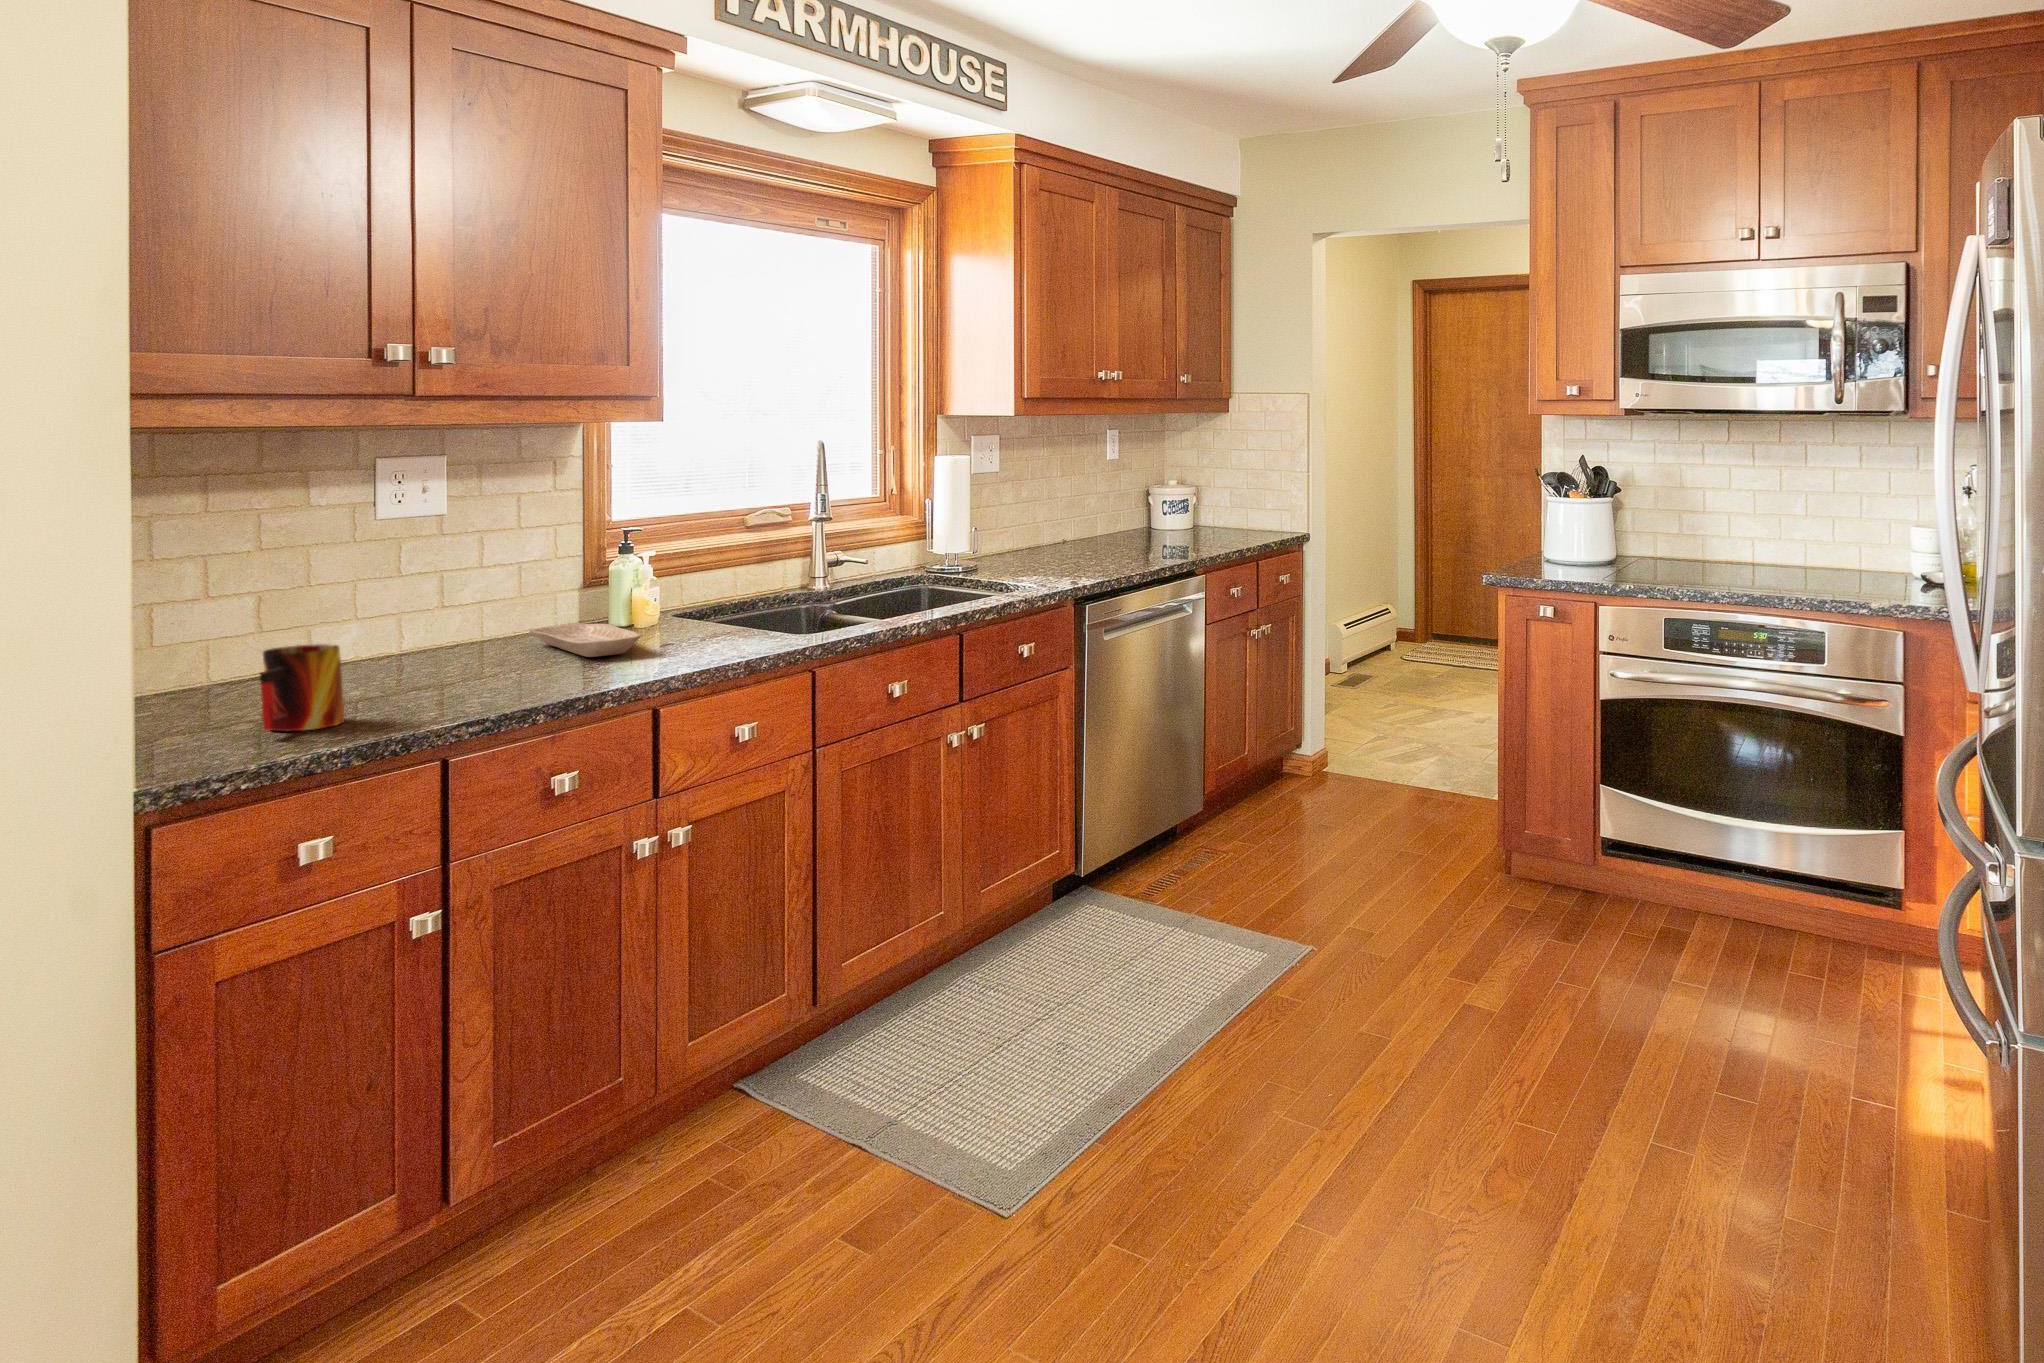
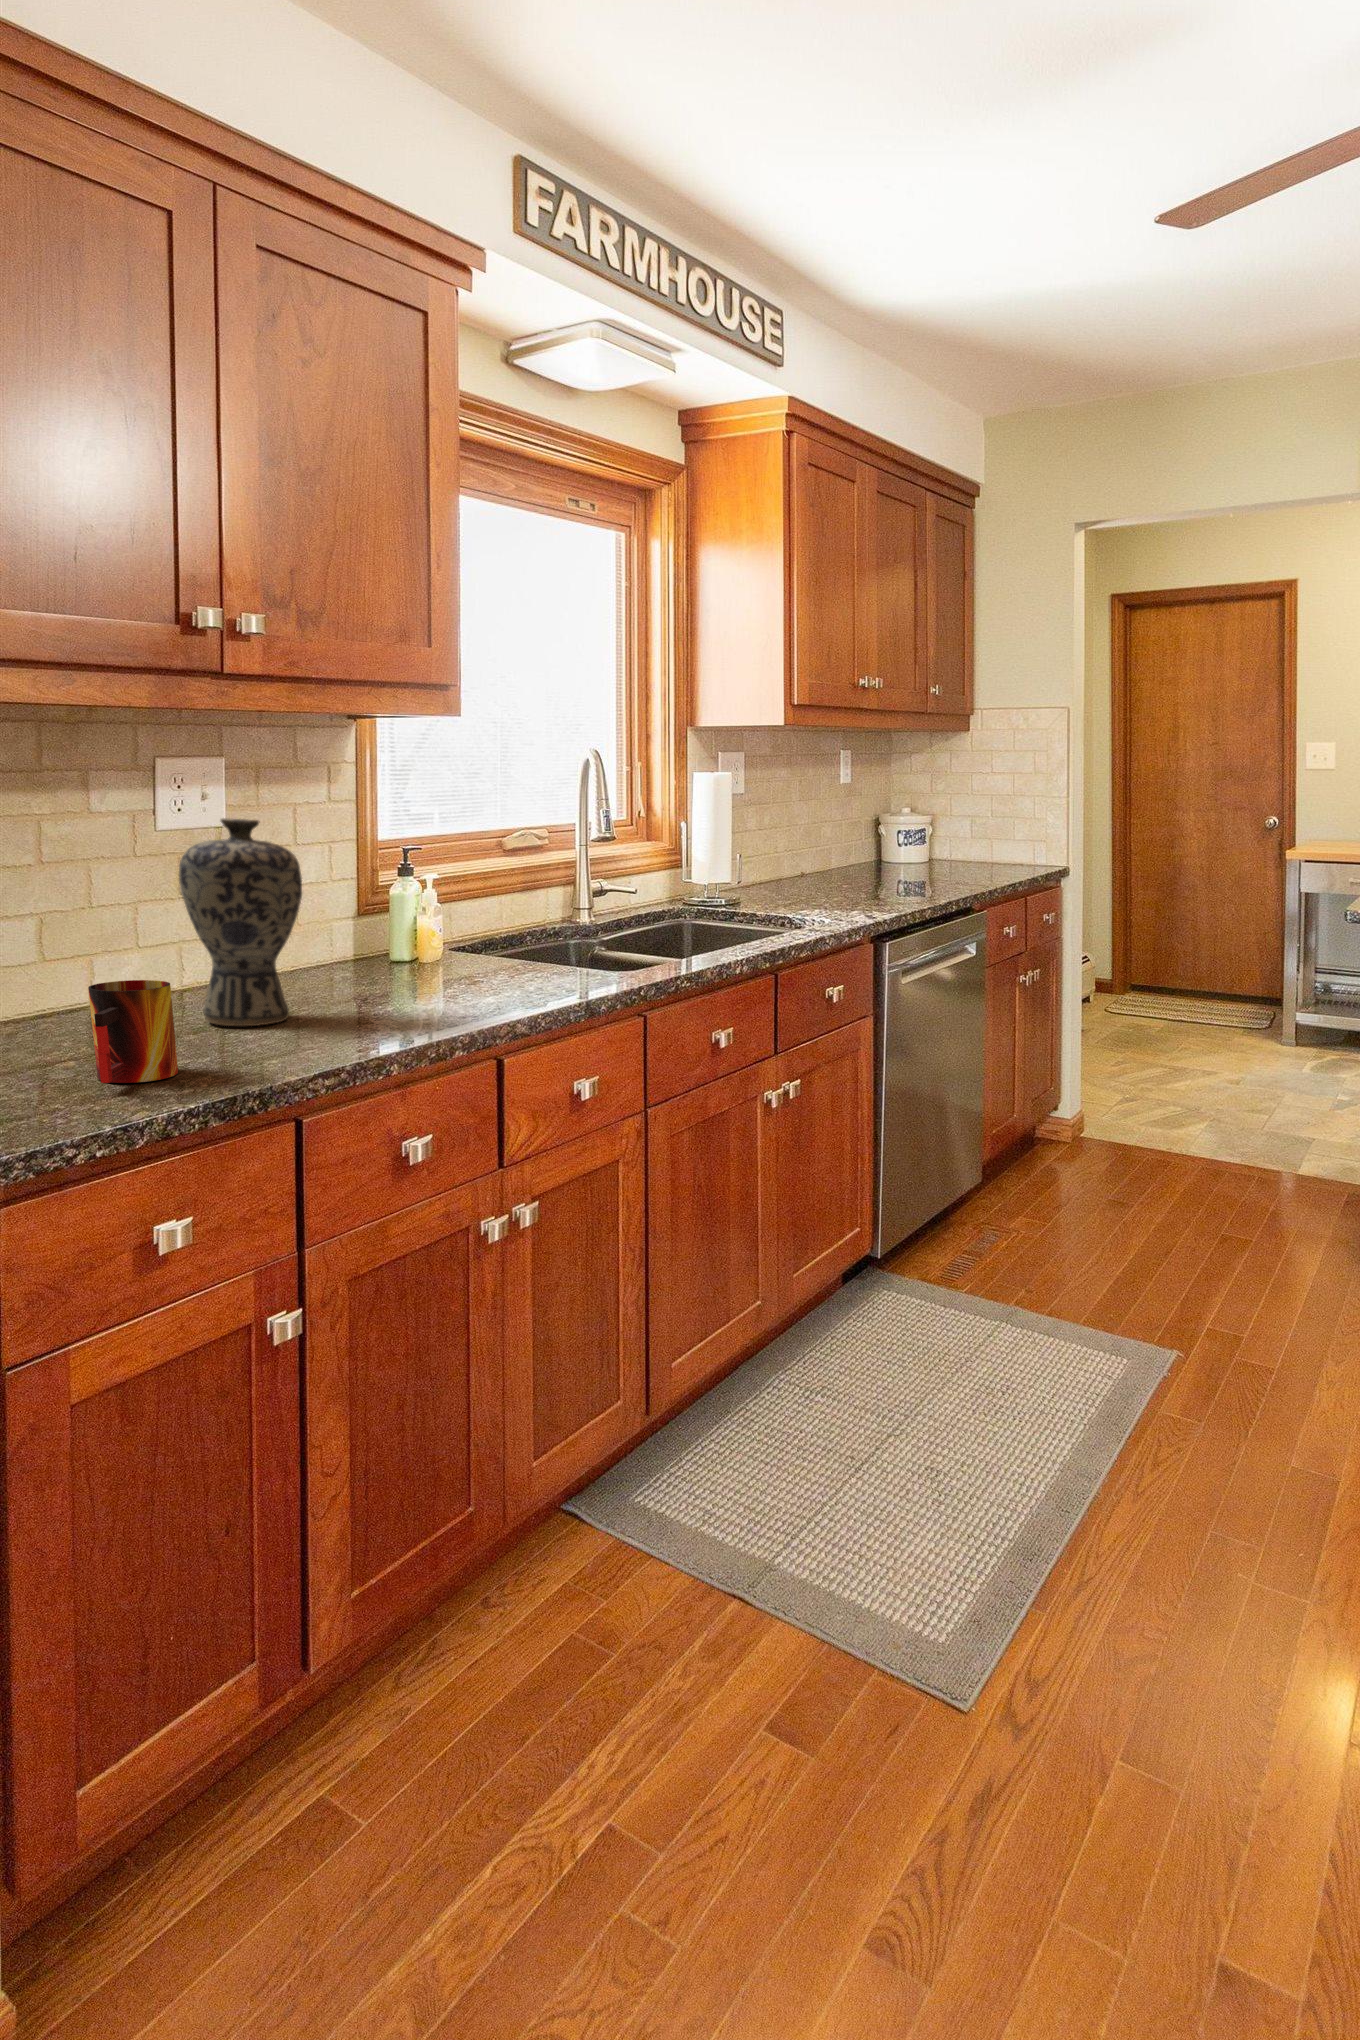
vase: none [377,506,493,685] -> present [179,818,302,1026]
tray: present [529,624,641,657] -> none [316,958,447,997]

